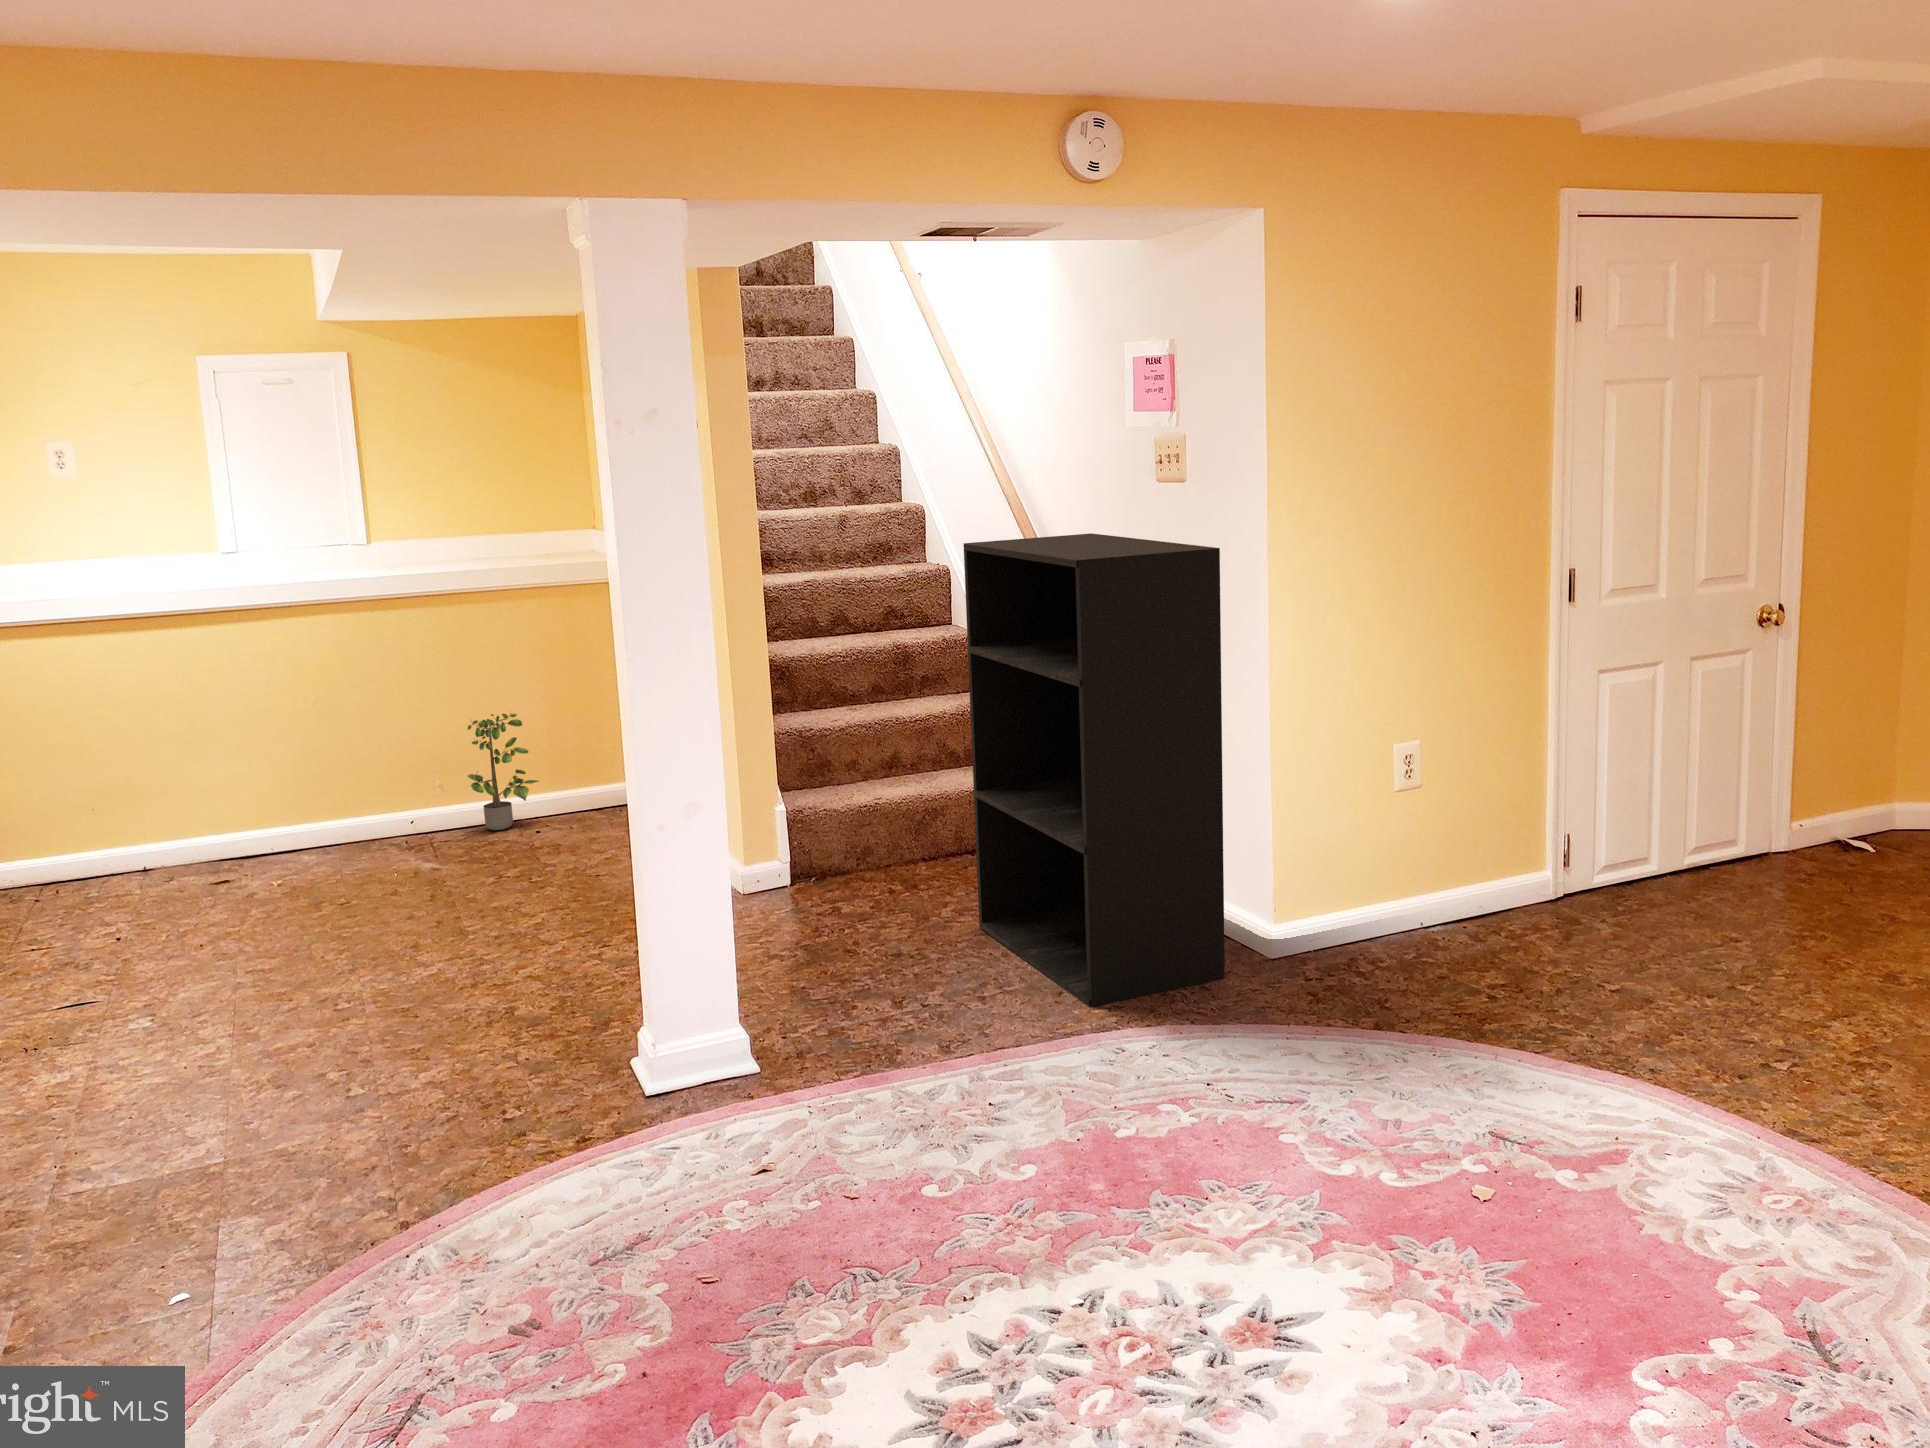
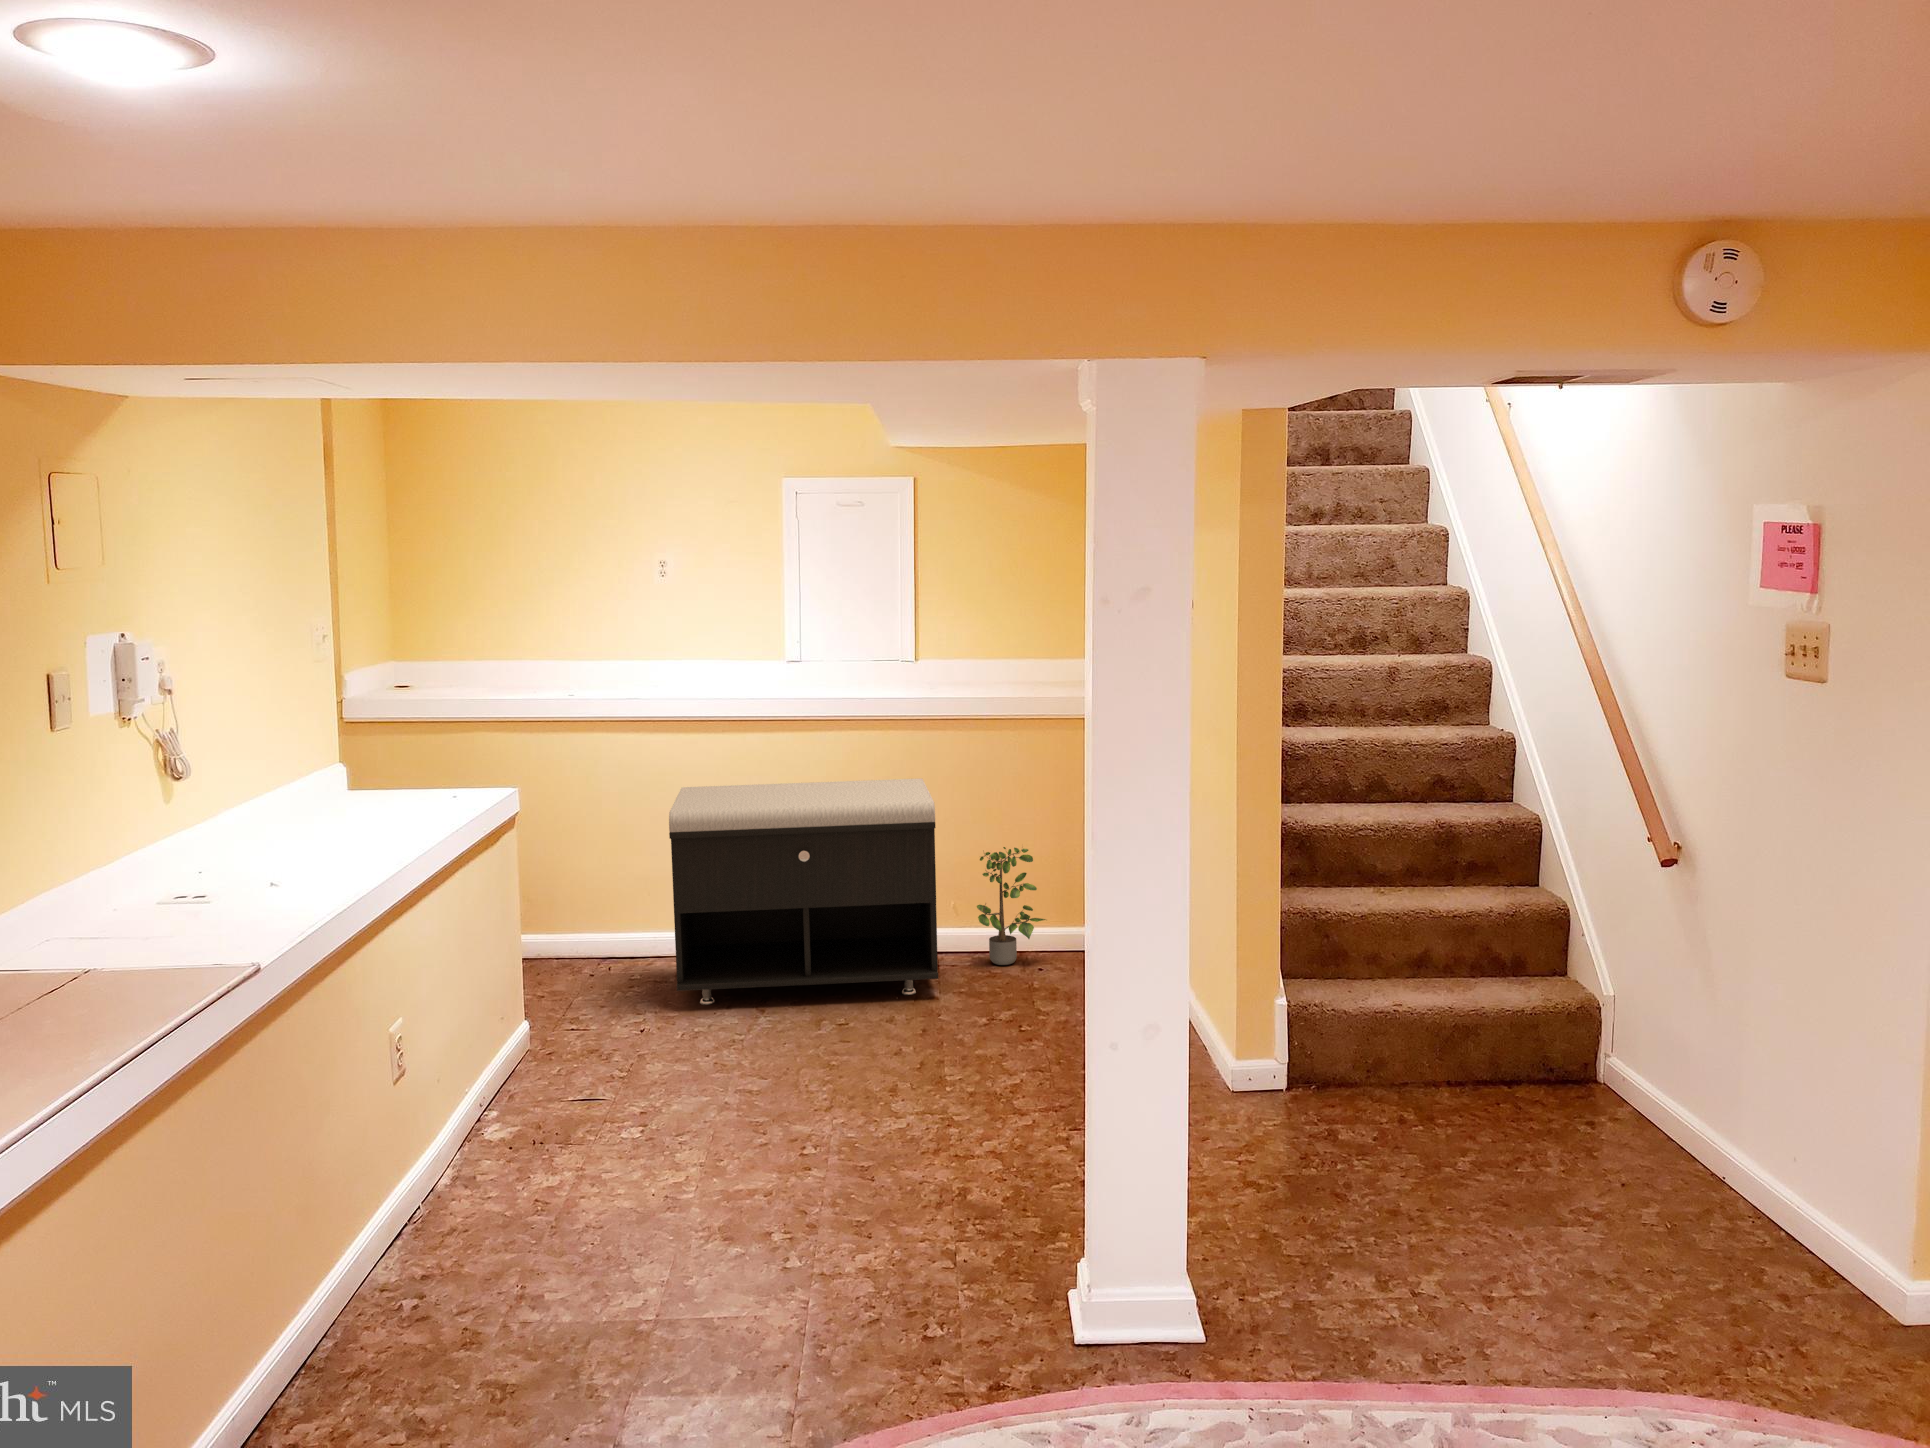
bookshelf: present [964,533,1225,1007] -> none [1506,729,1869,1350]
storage bench: none [119,653,440,907] -> present [669,778,938,1005]

